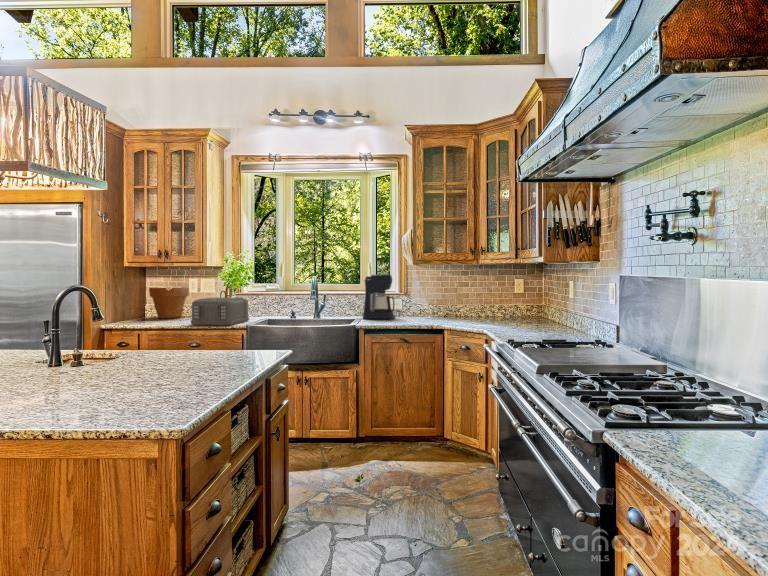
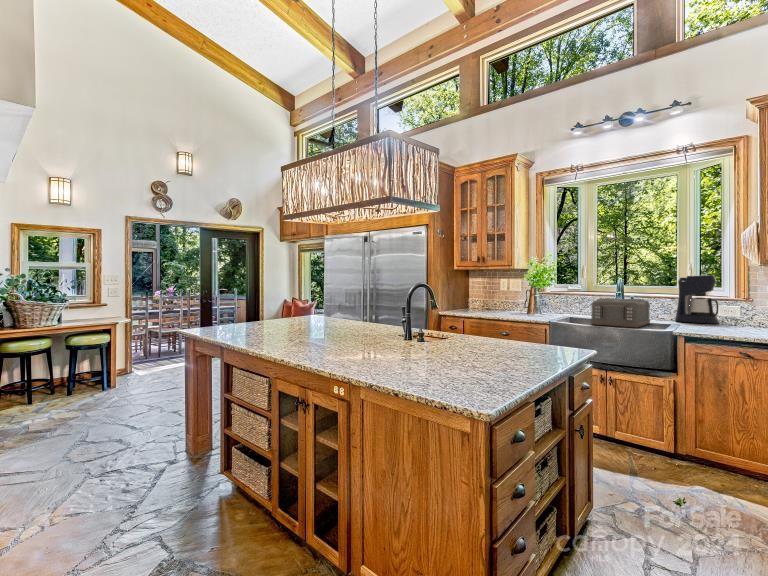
flower pot: present [149,287,189,318] -> none [470,287,500,312]
toaster: present [191,298,249,325] -> present [591,298,650,327]

